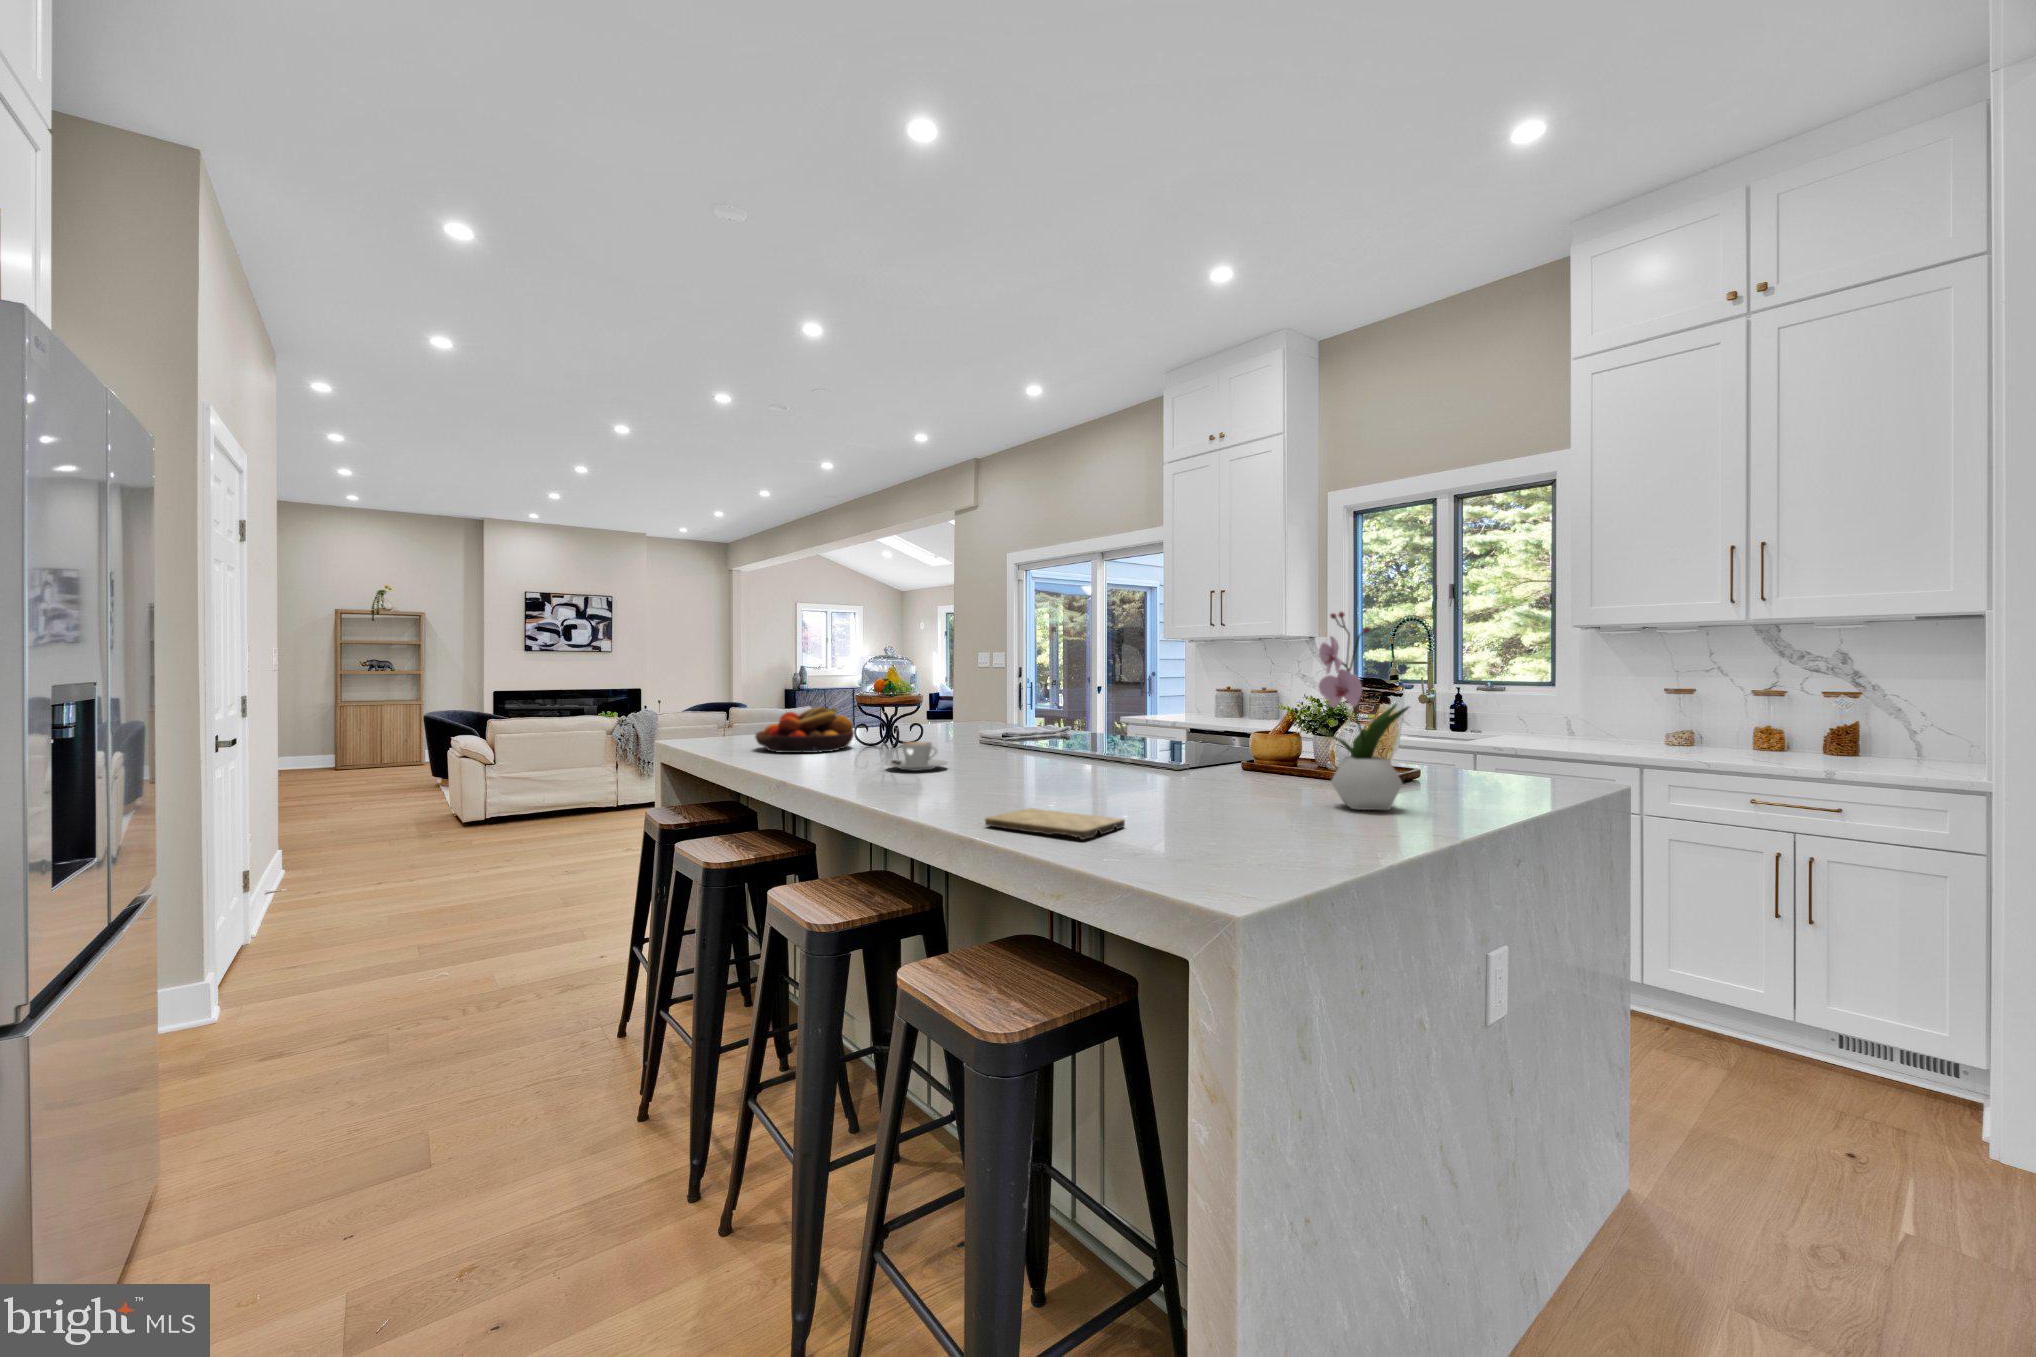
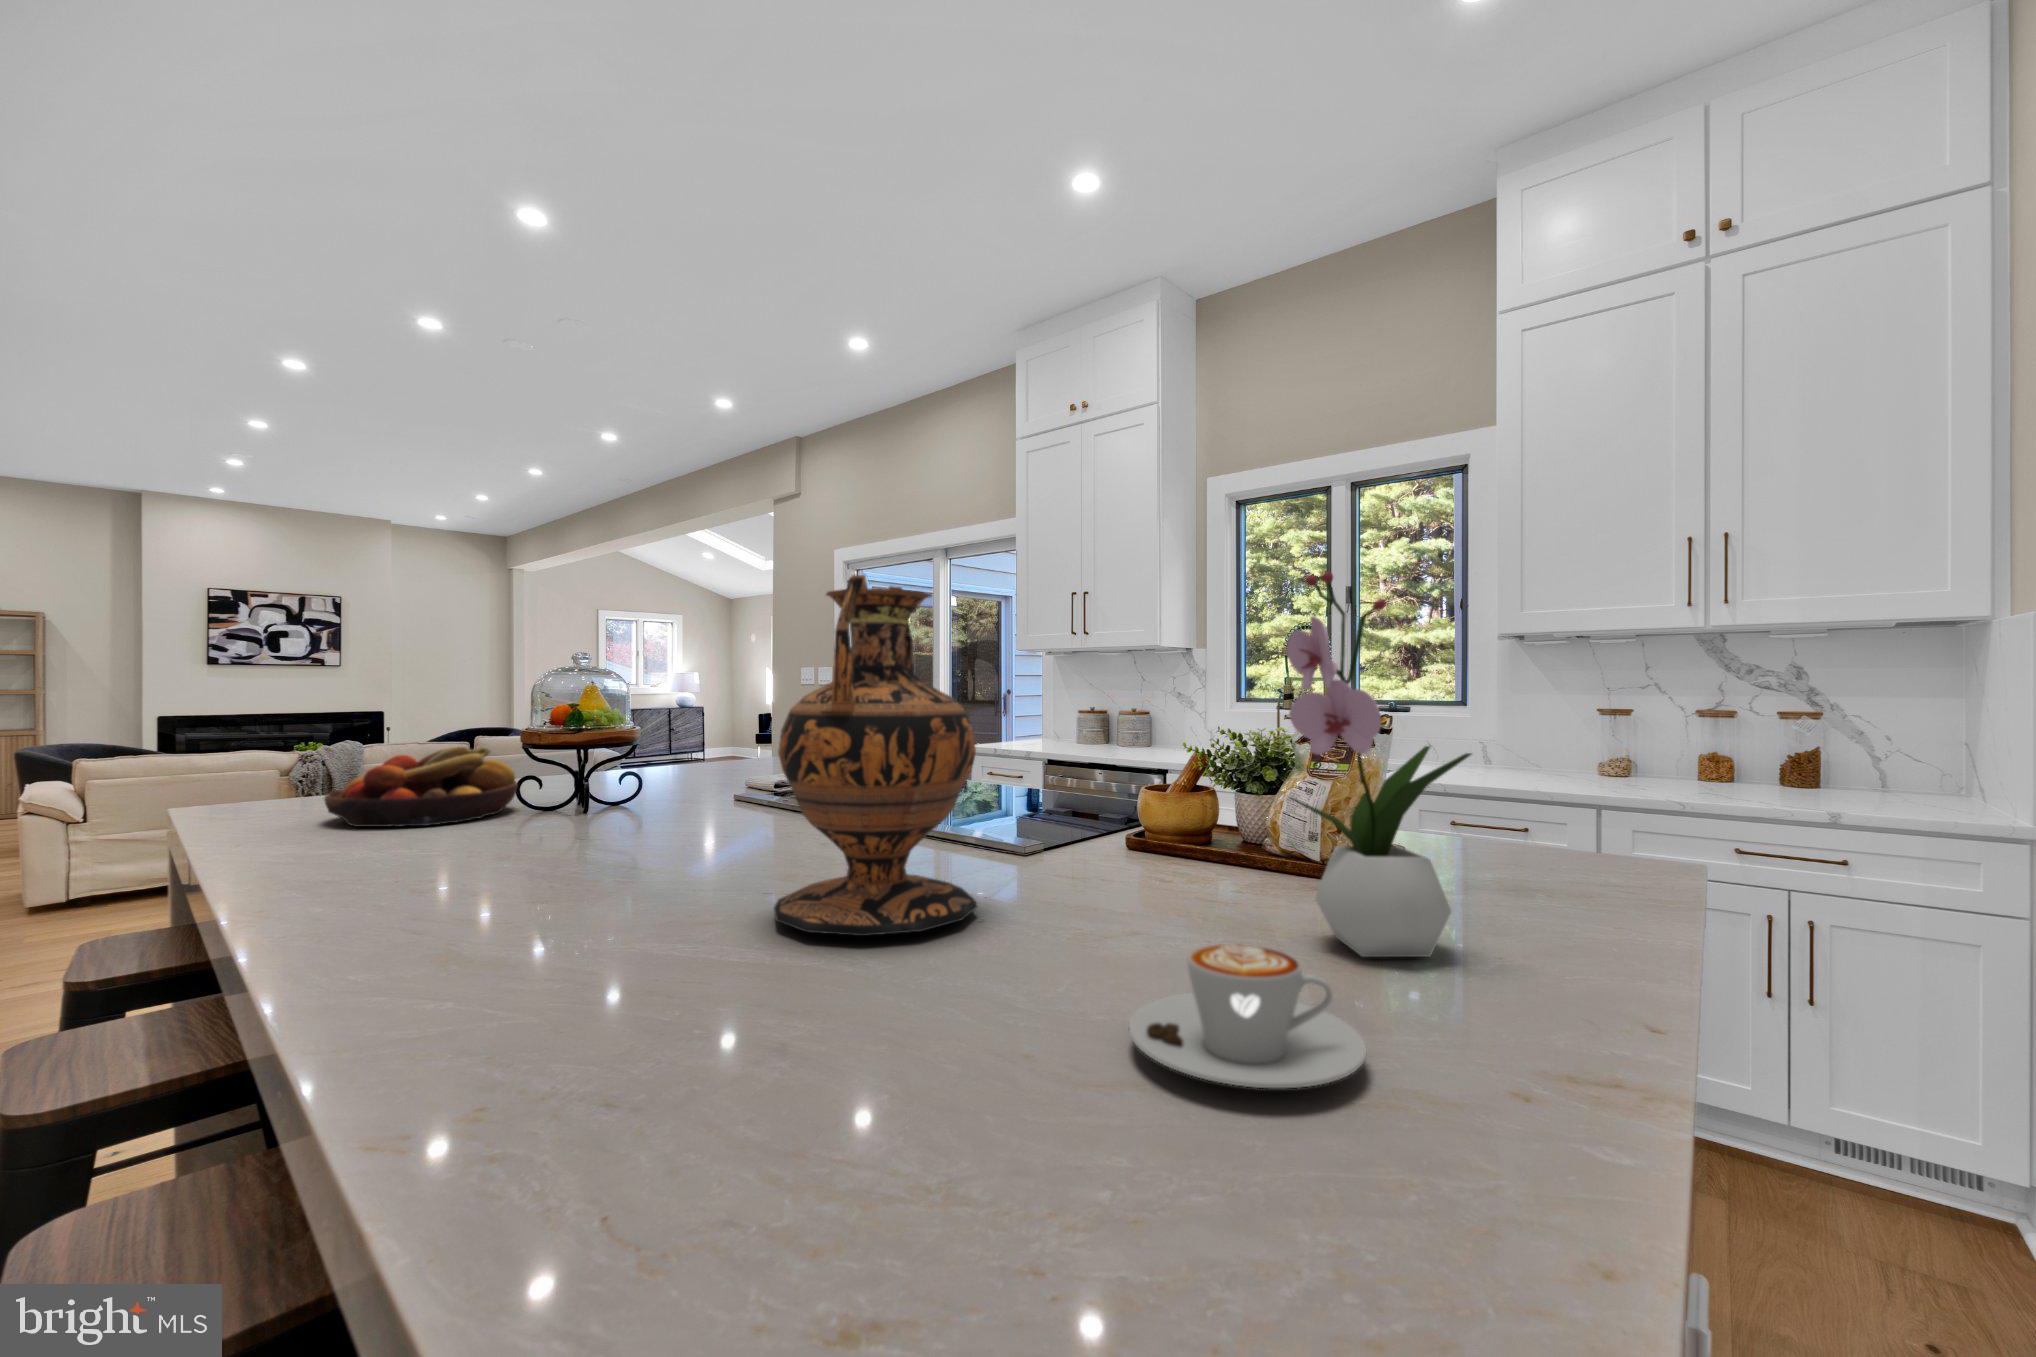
vase: none [1046,615,1153,796] -> present [774,574,978,936]
coffee cup: present [886,742,947,771] -> present [1129,944,1366,1088]
cutting board: present [985,808,1125,840] -> none [512,1005,889,1169]

